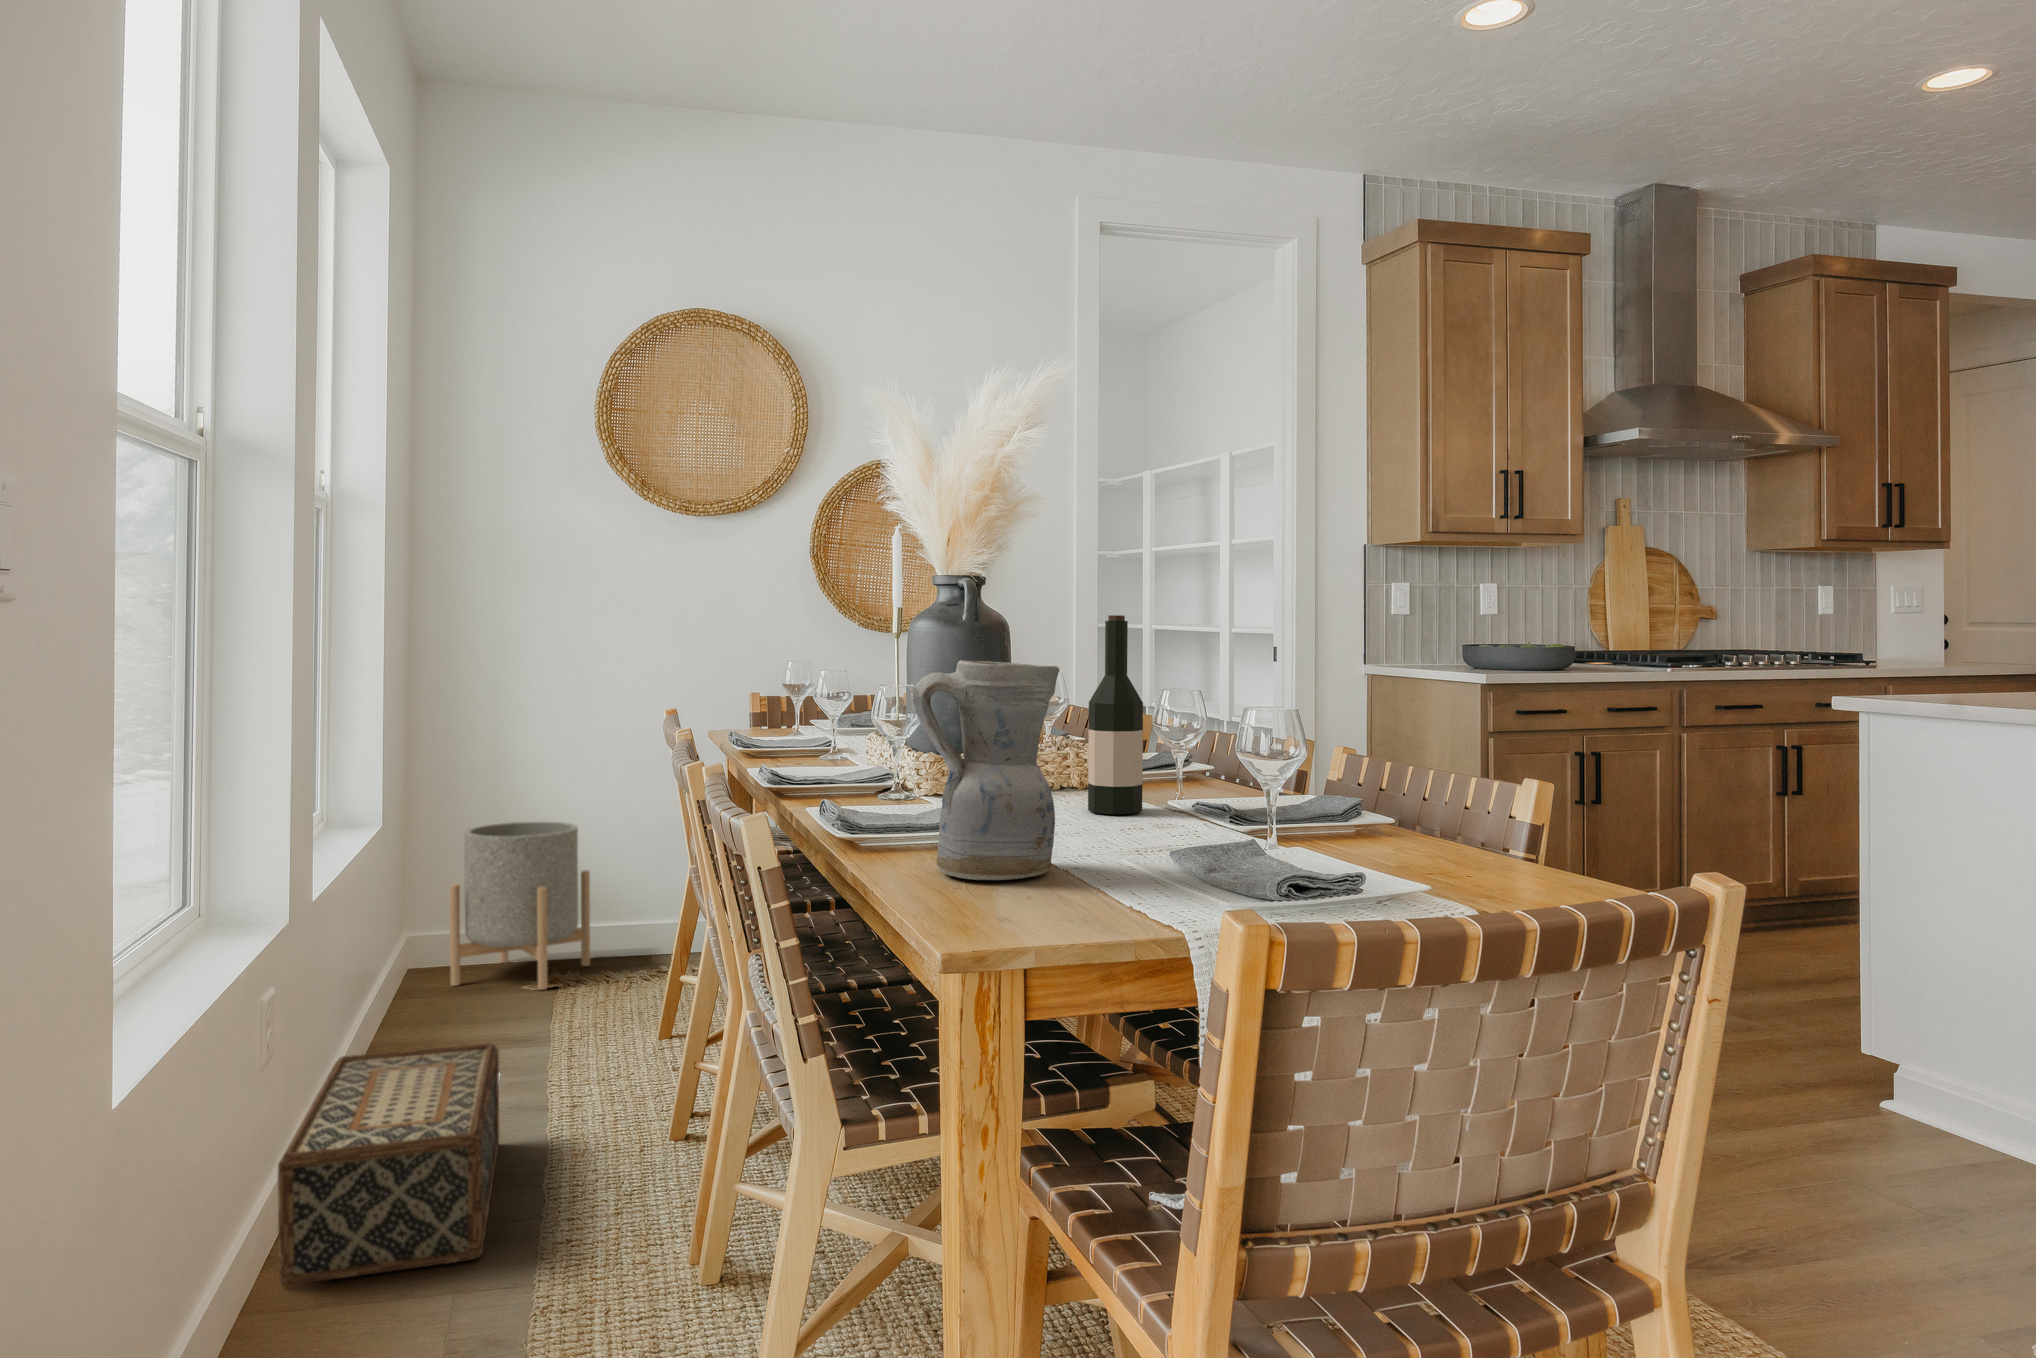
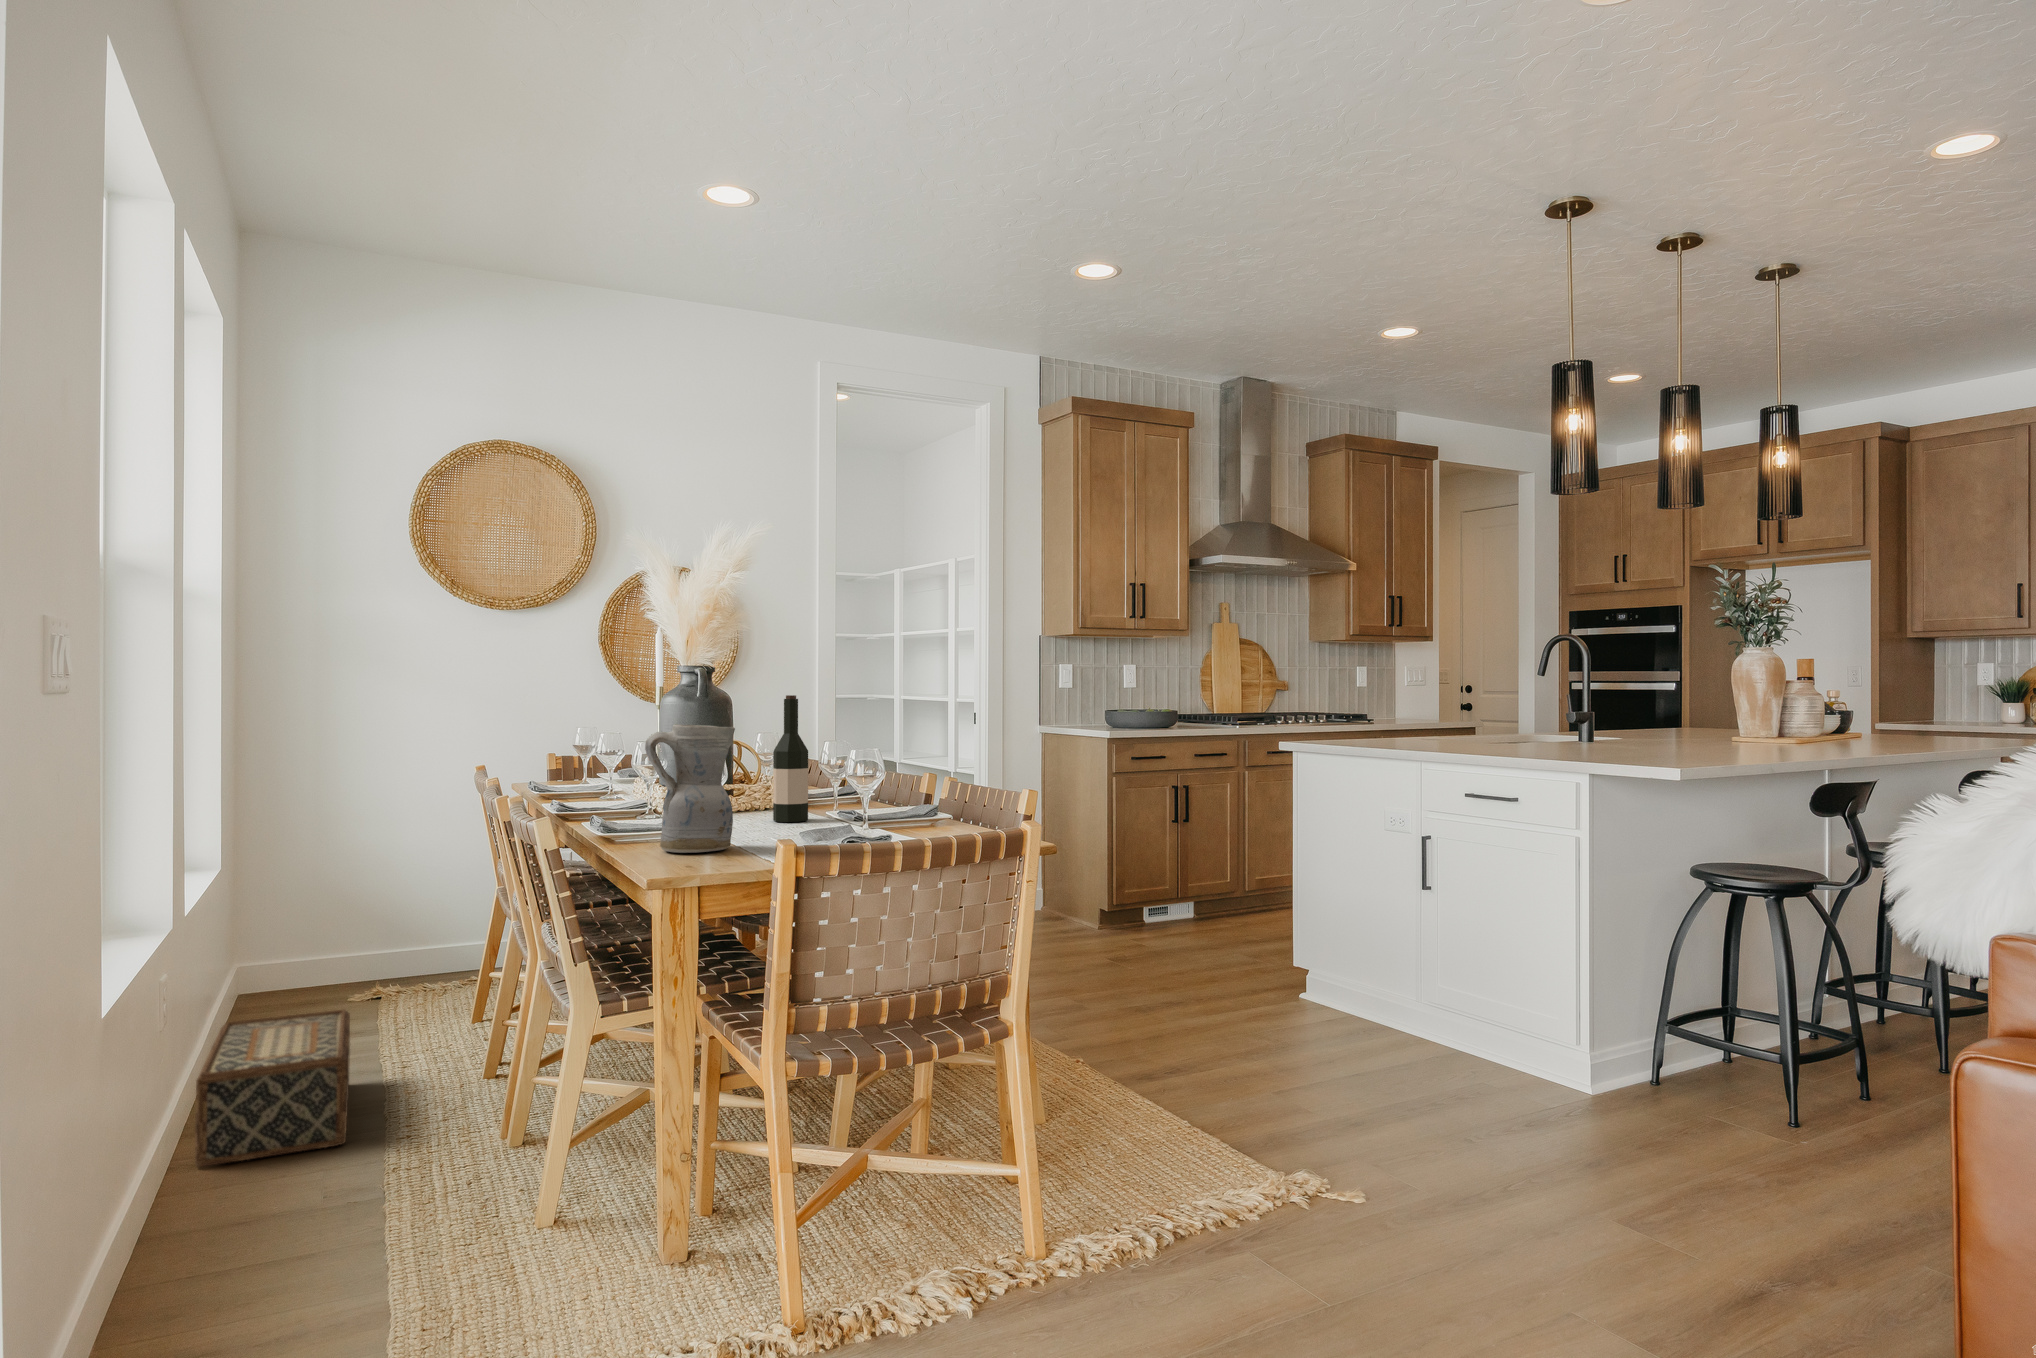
planter: present [450,822,590,990] -> none [292,859,411,992]

